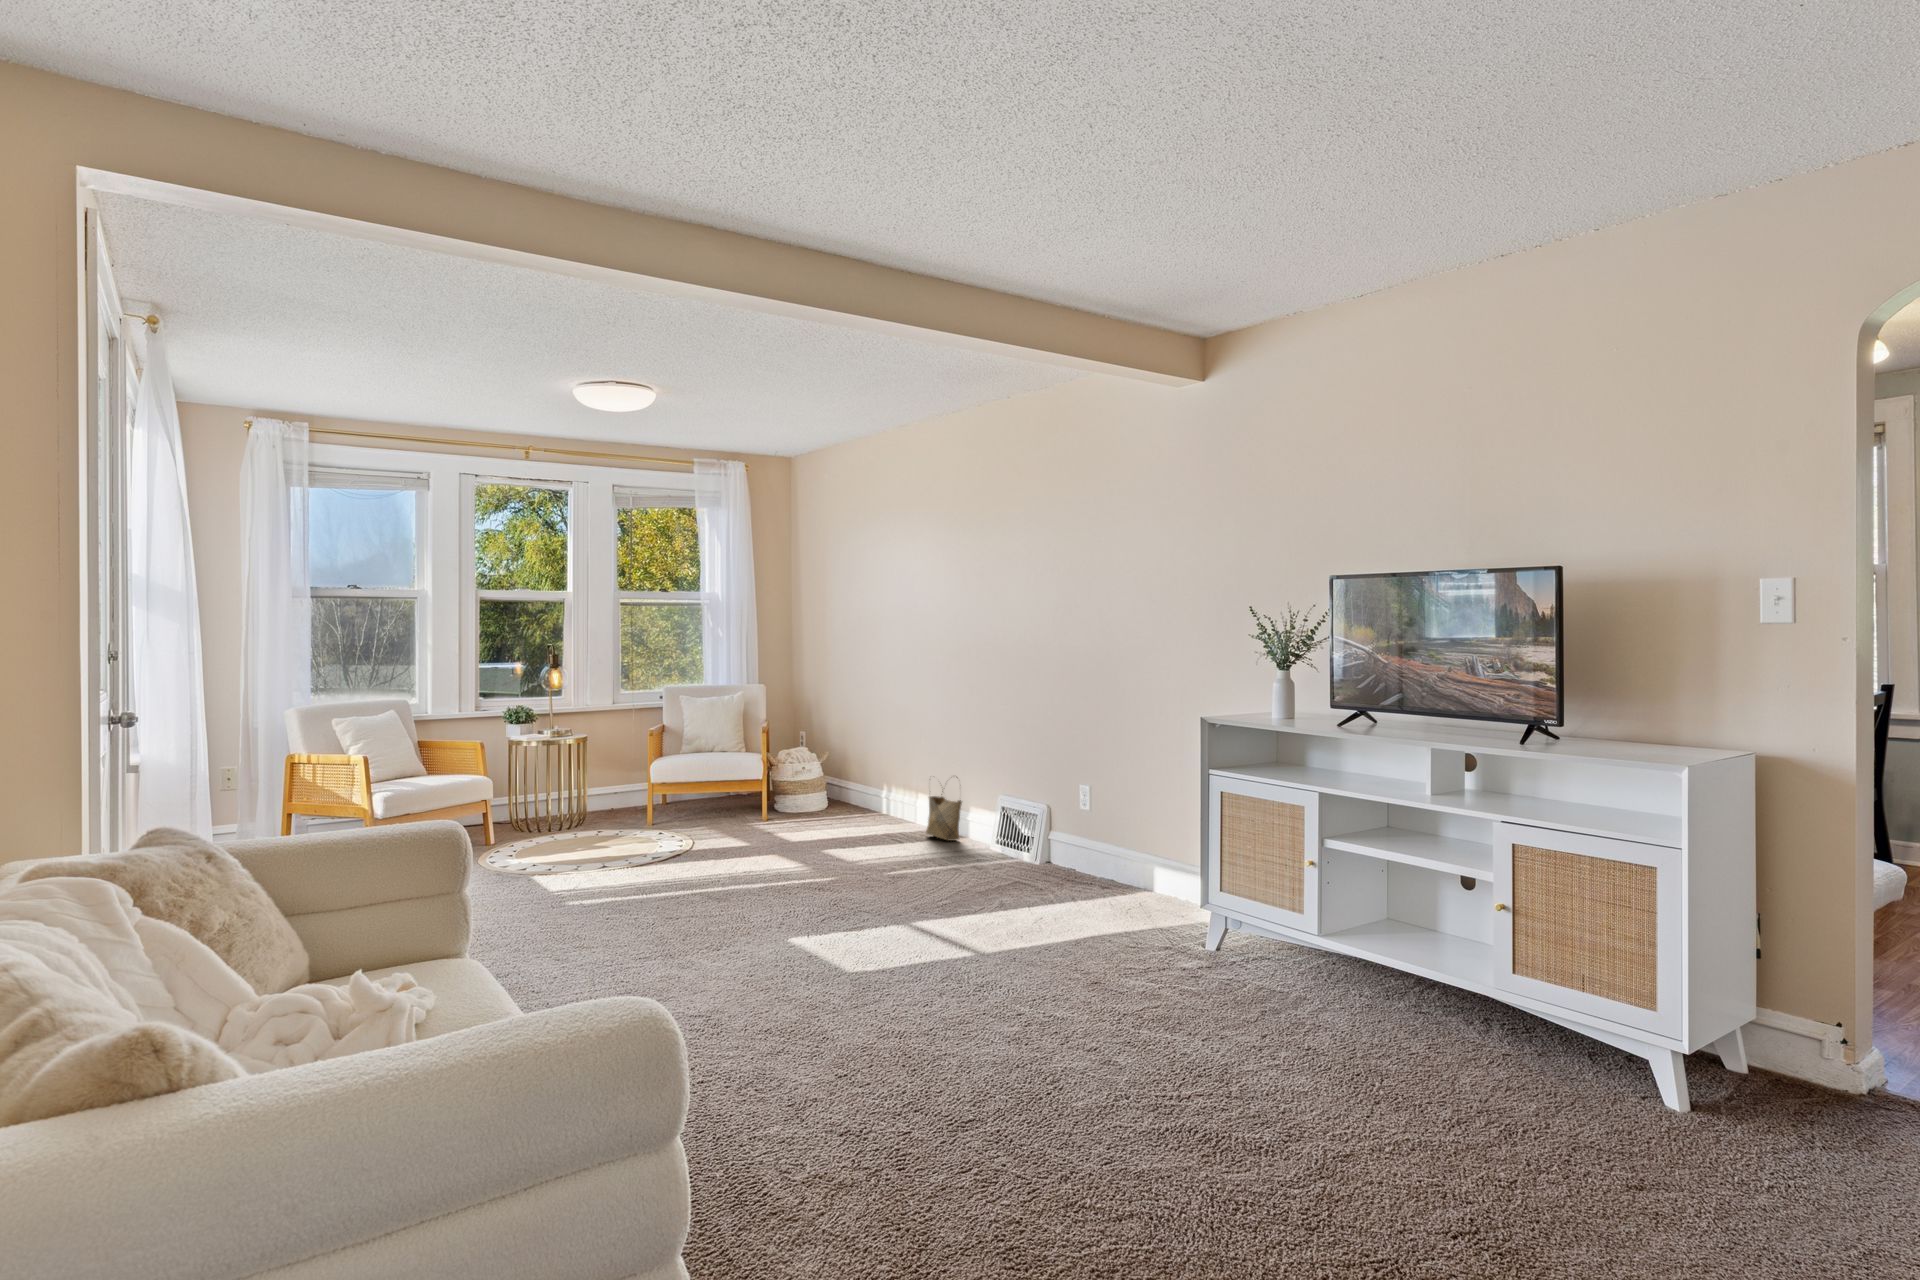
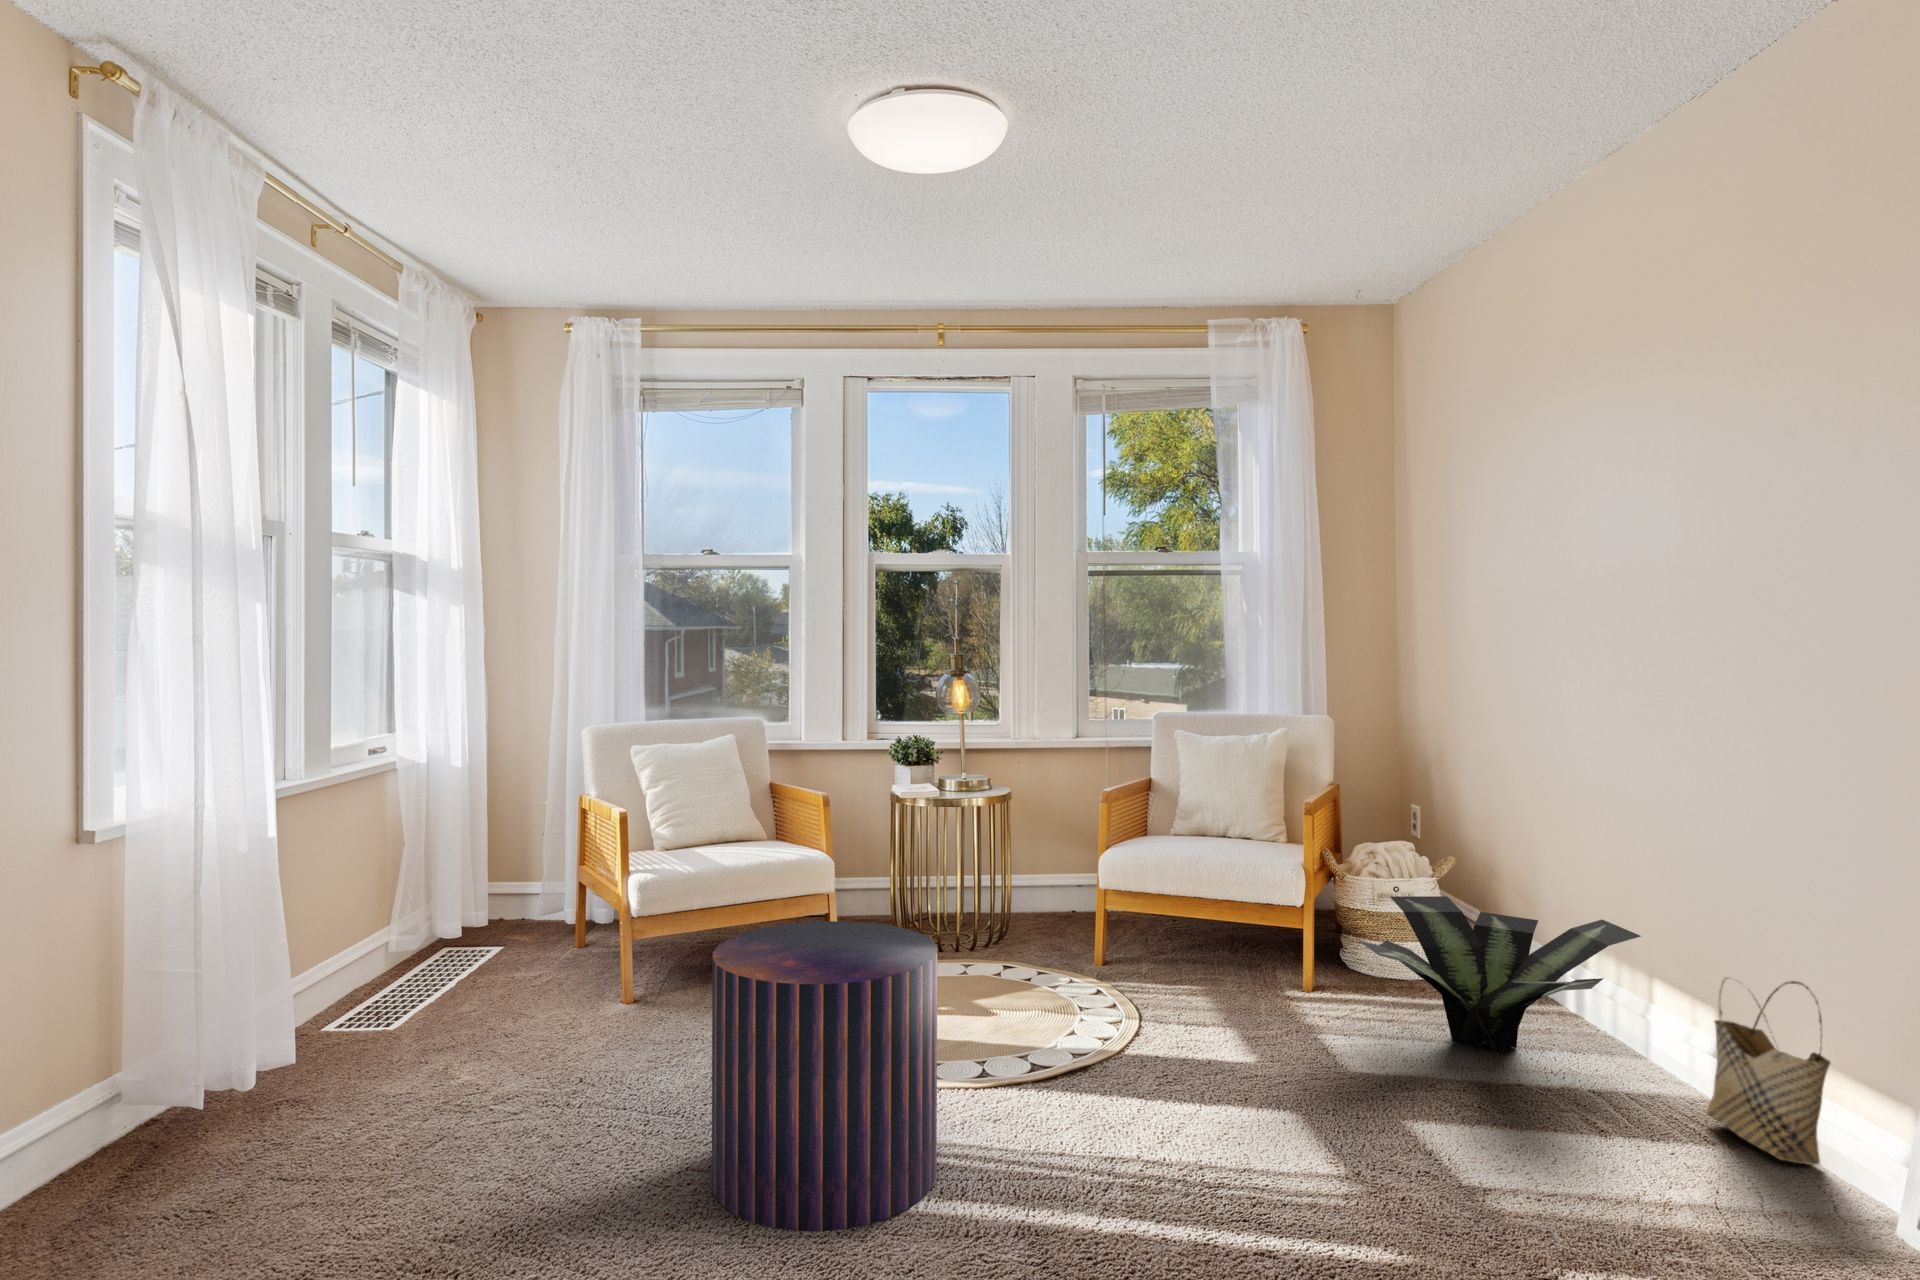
potted plant: none [790,768,906,829] -> present [1358,896,1641,1053]
pouf: none [526,785,633,906] -> present [712,921,937,1231]

